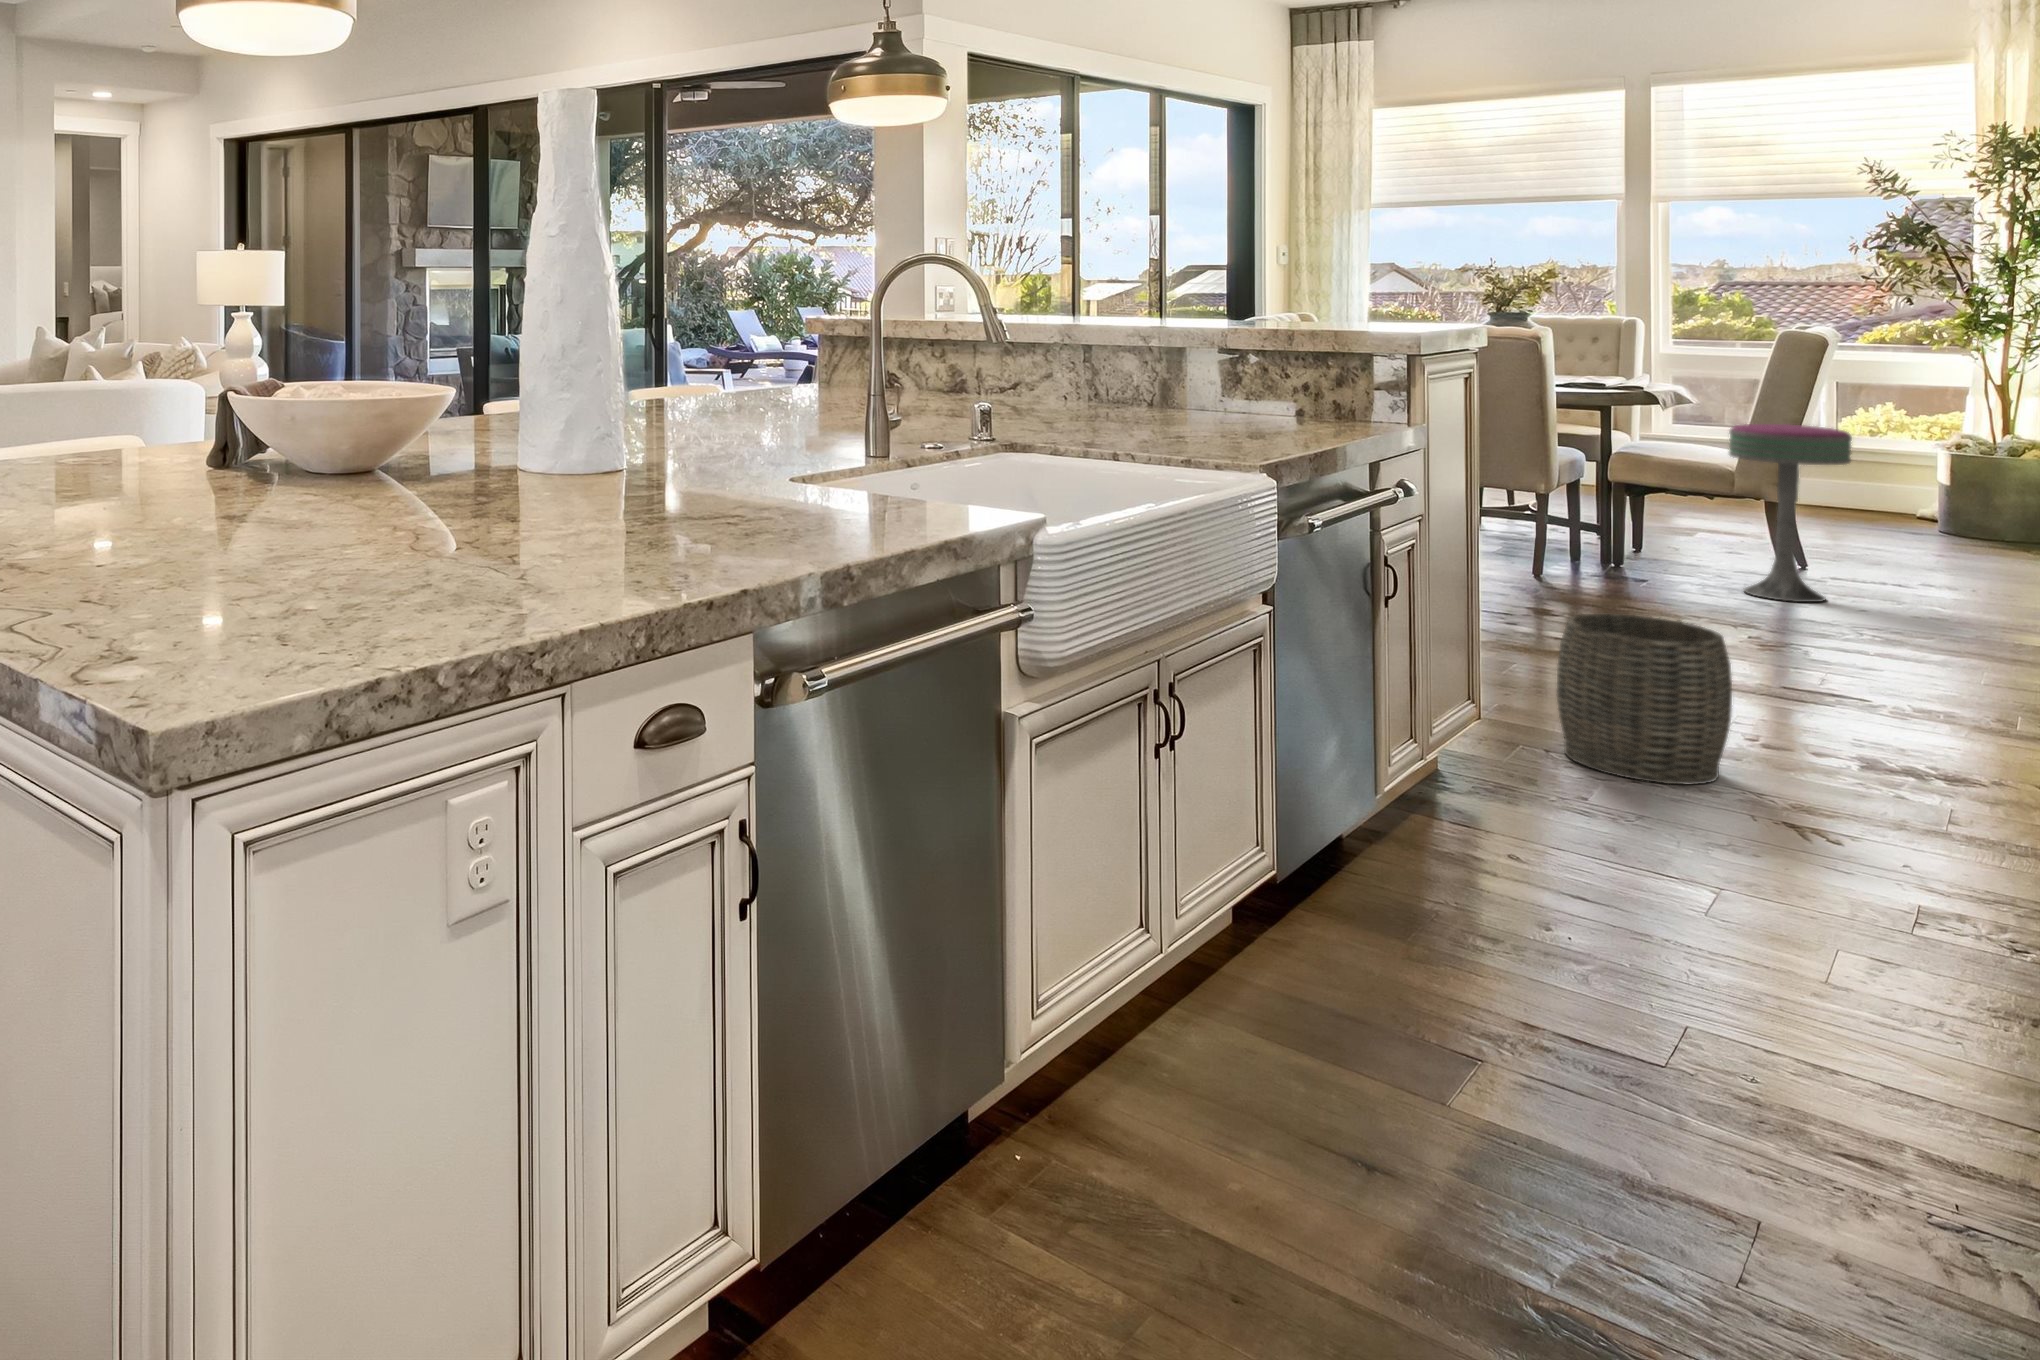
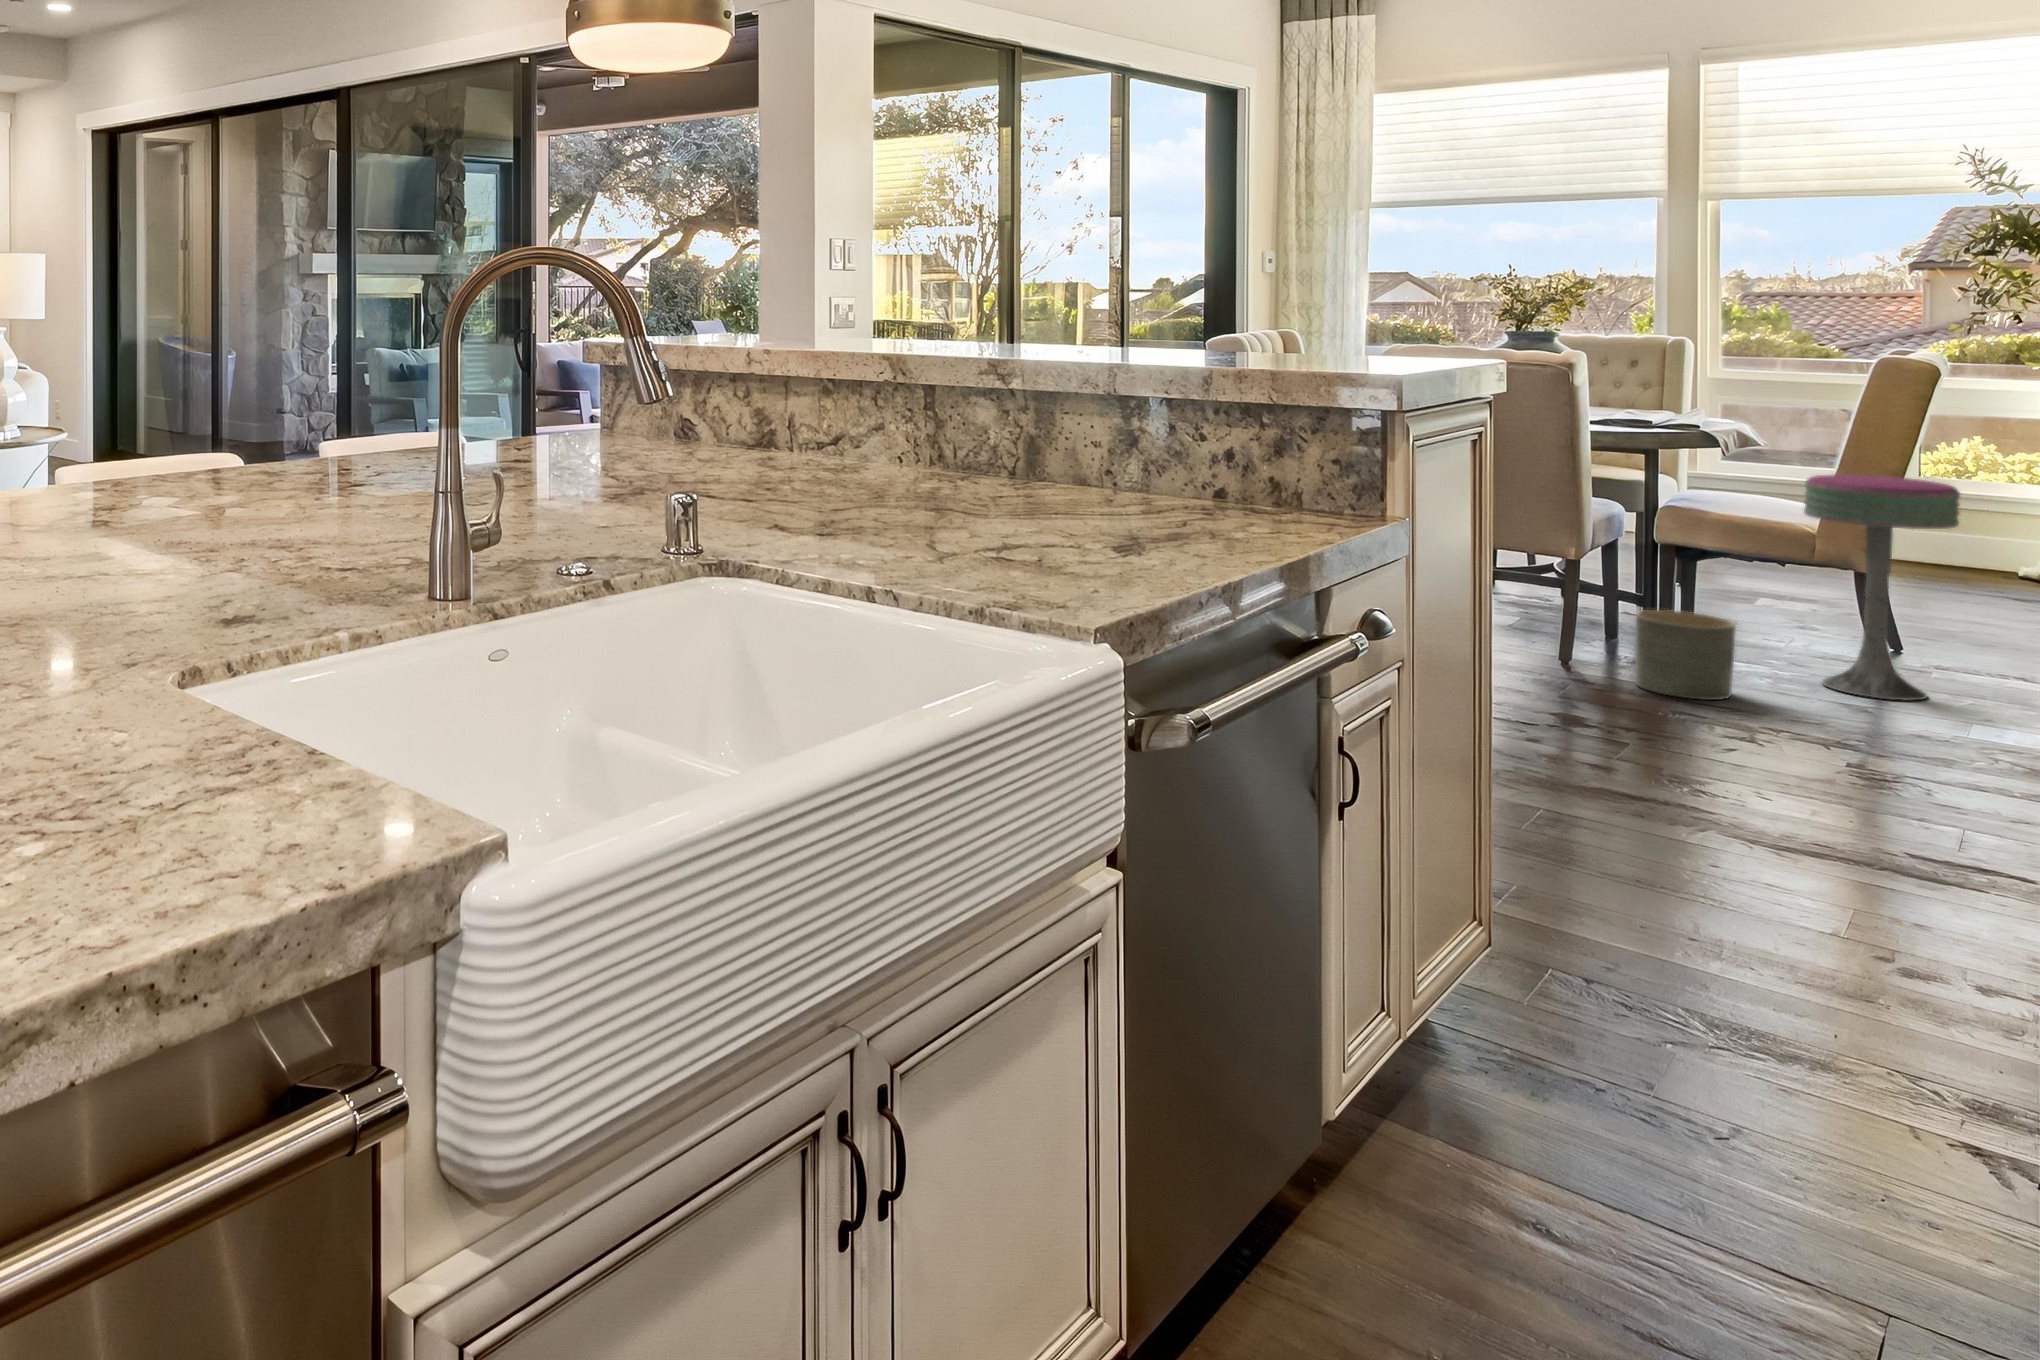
planter: none [1593,533,1673,602] -> present [1635,610,1736,700]
woven basket: present [1557,614,1732,784] -> none [1595,757,1841,1014]

